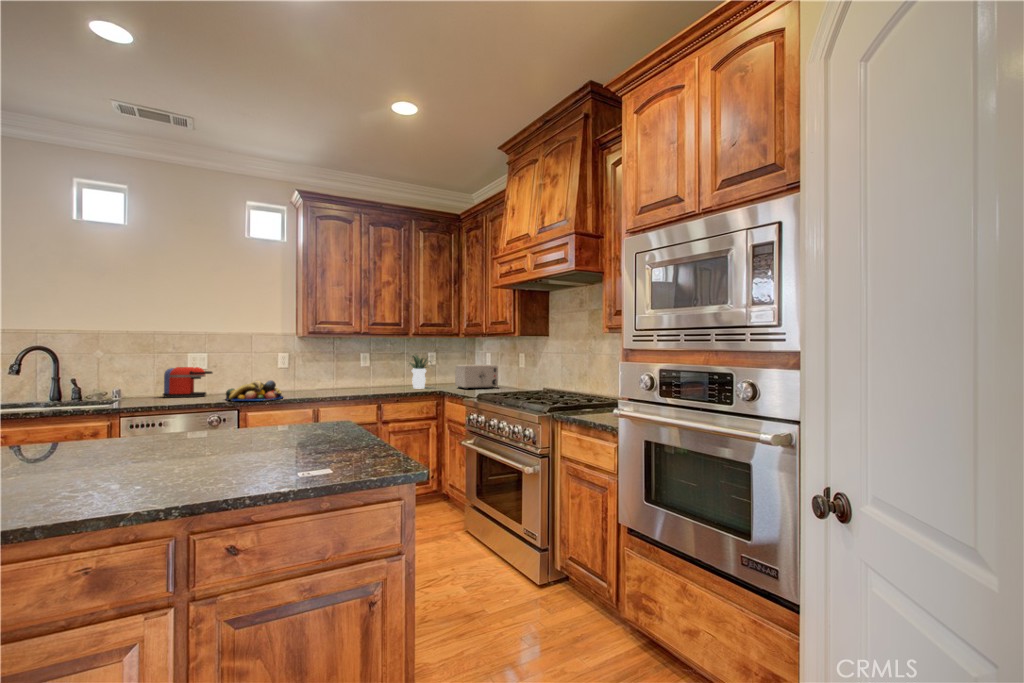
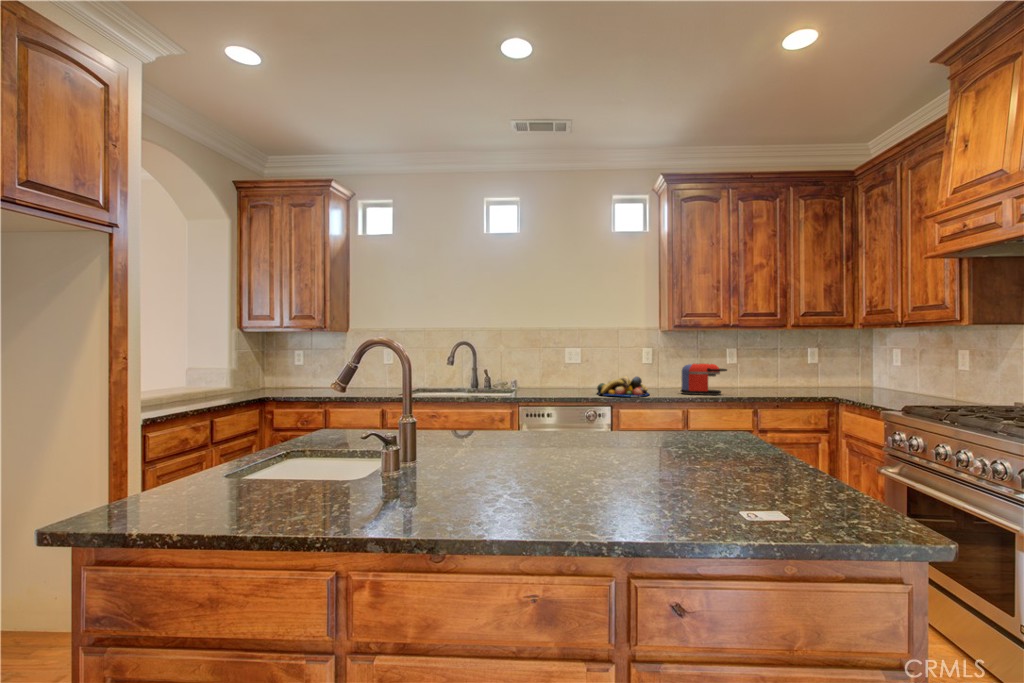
potted plant: present [410,355,431,389] -> none [773,350,830,392]
toaster: present [455,365,498,389] -> none [853,364,923,396]
coffee maker: present [163,367,212,397] -> present [681,364,727,395]

